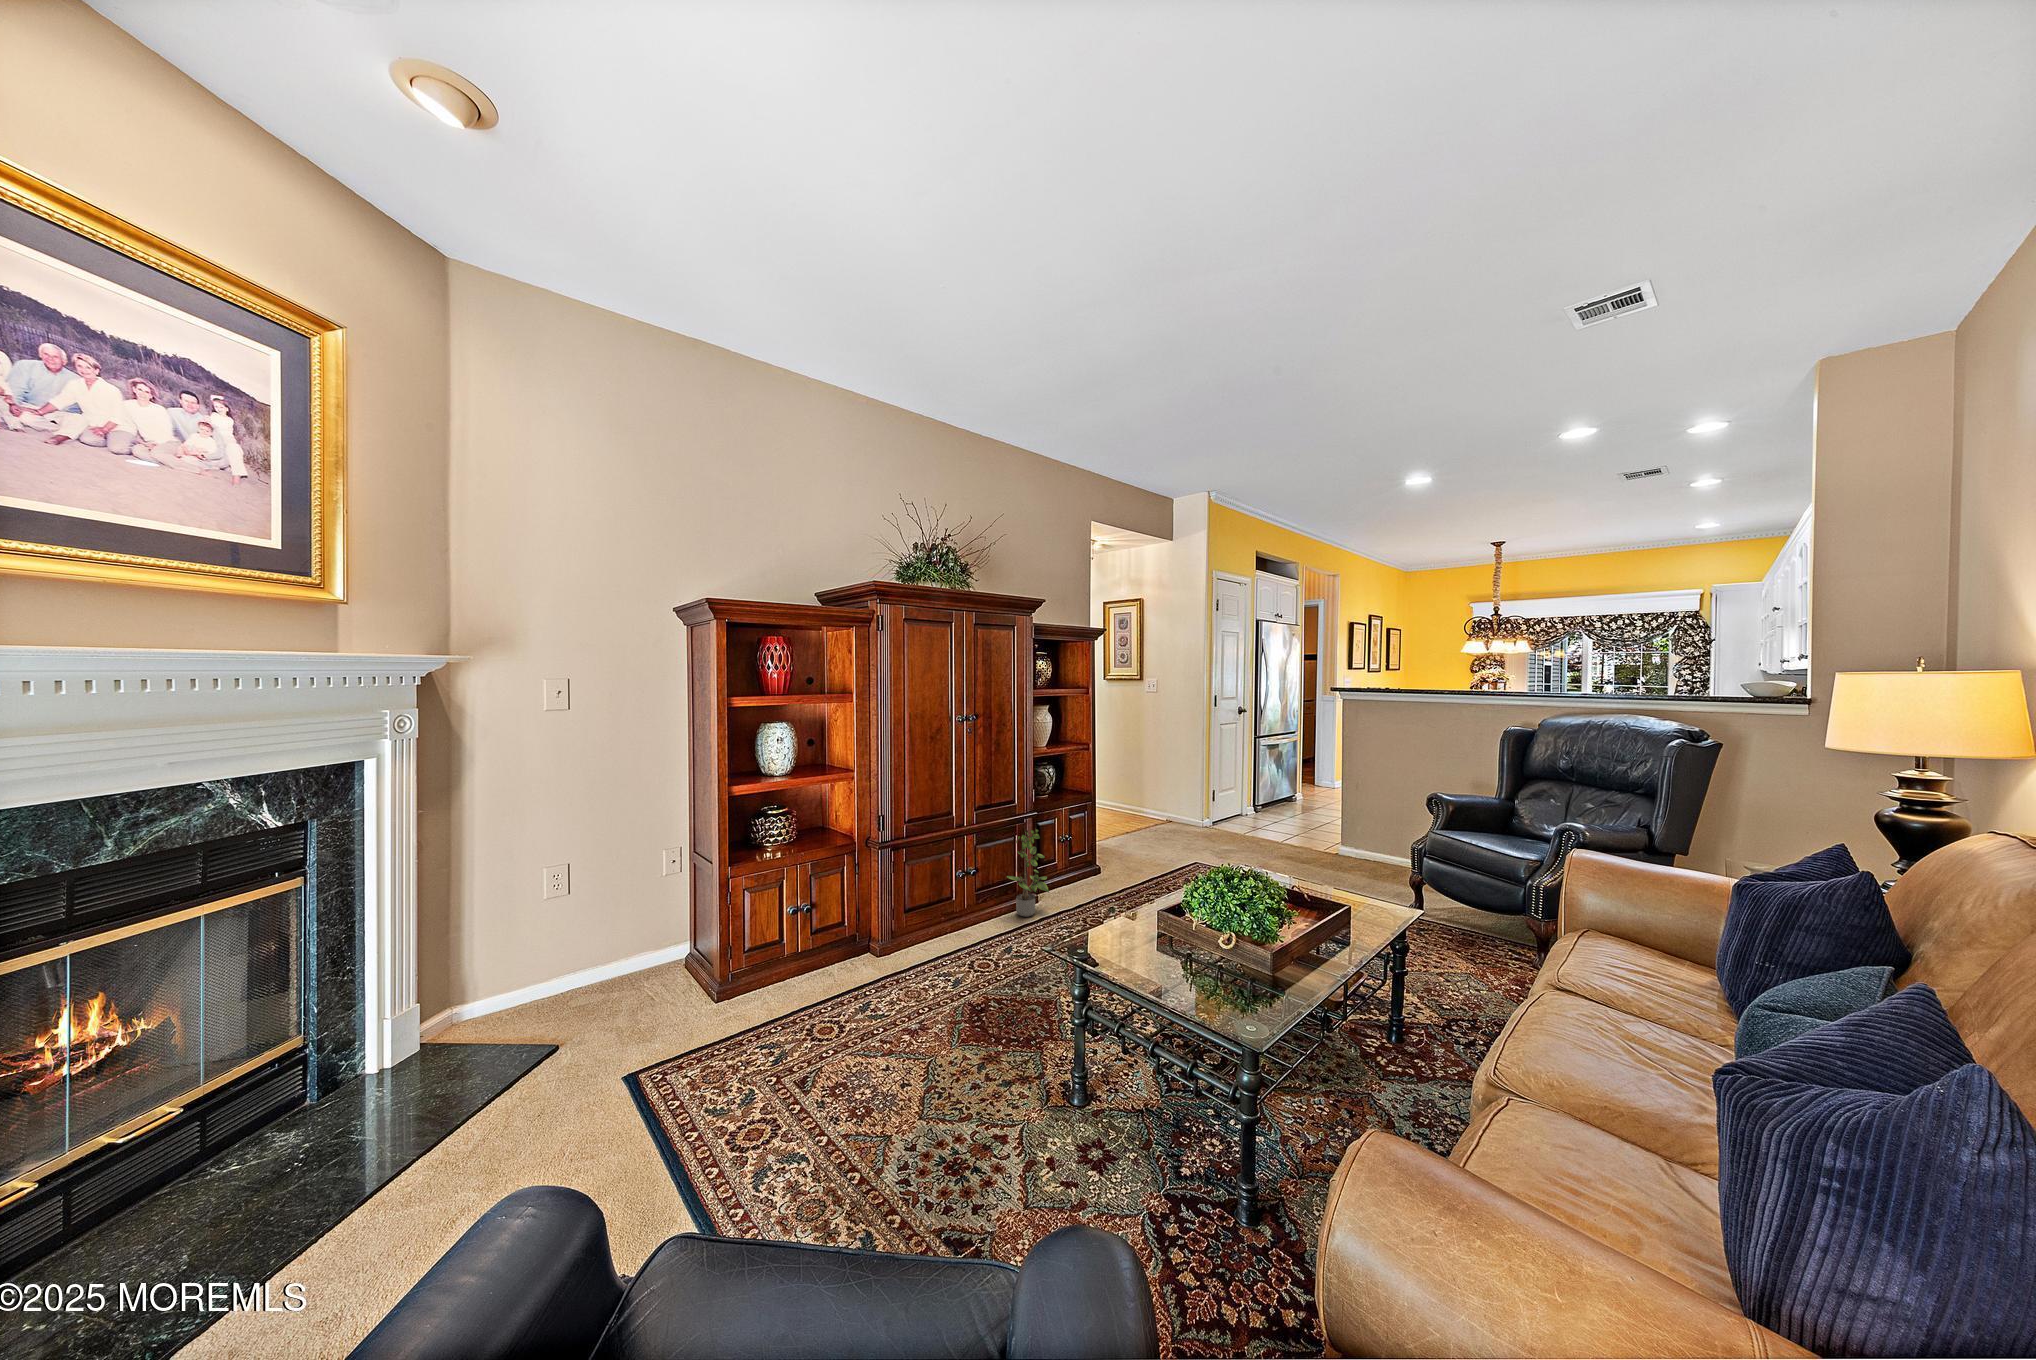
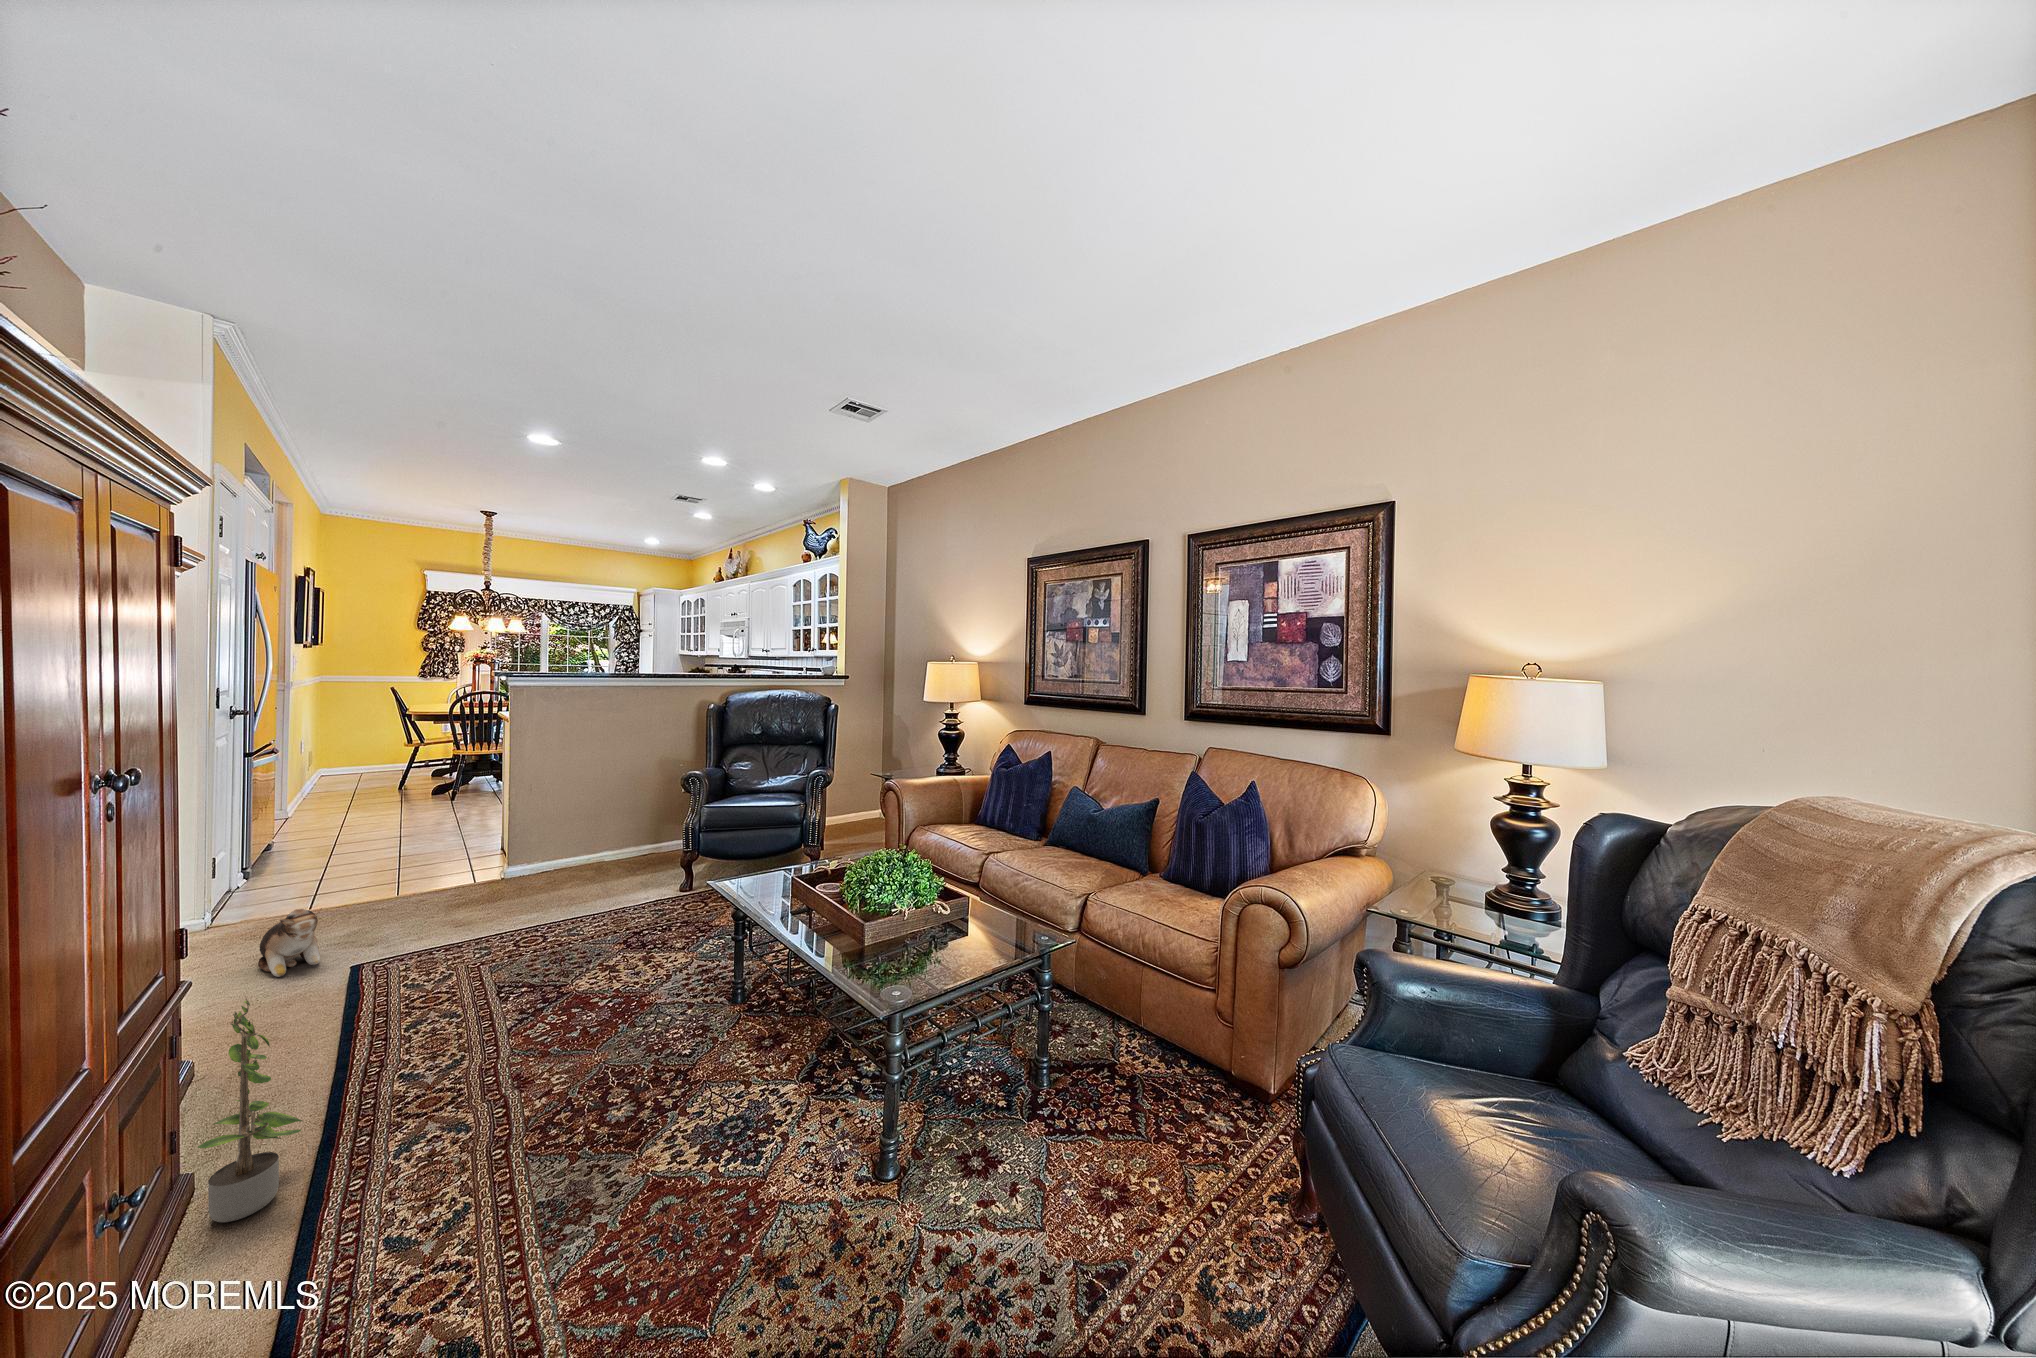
plush toy: none [1170,819,1198,853] -> present [258,908,322,977]

